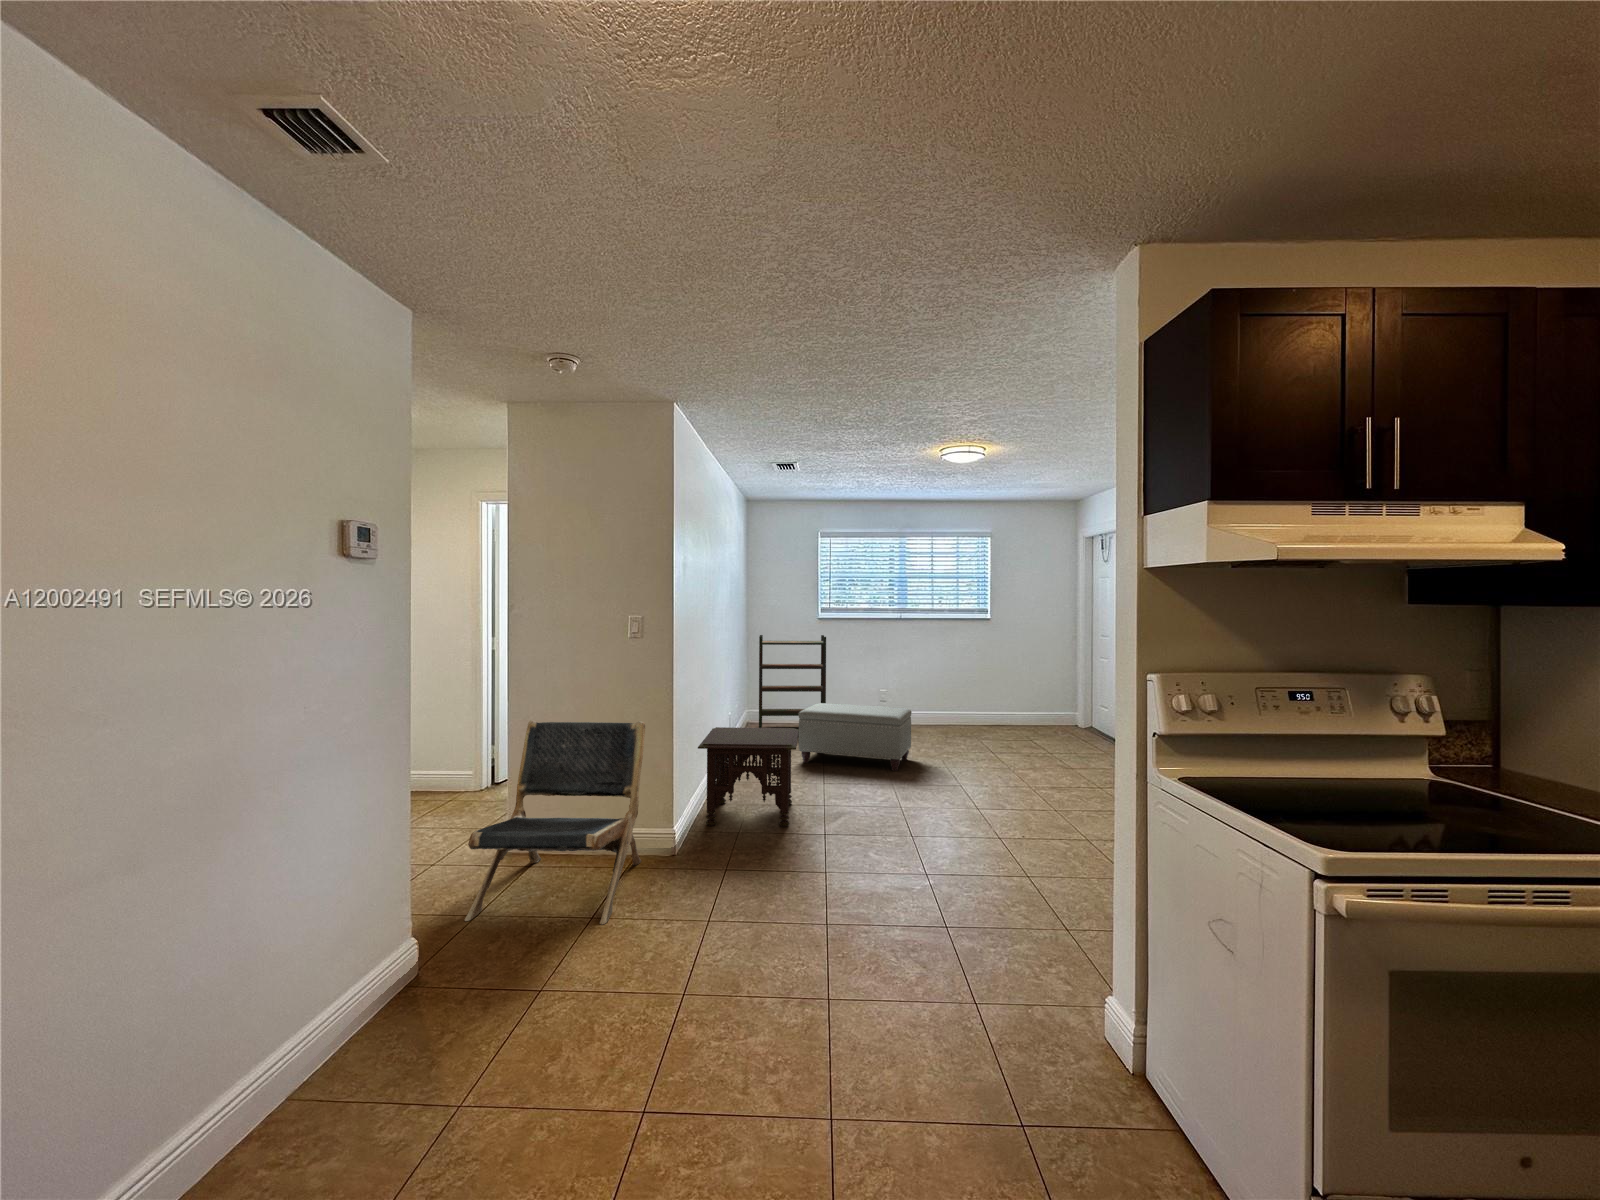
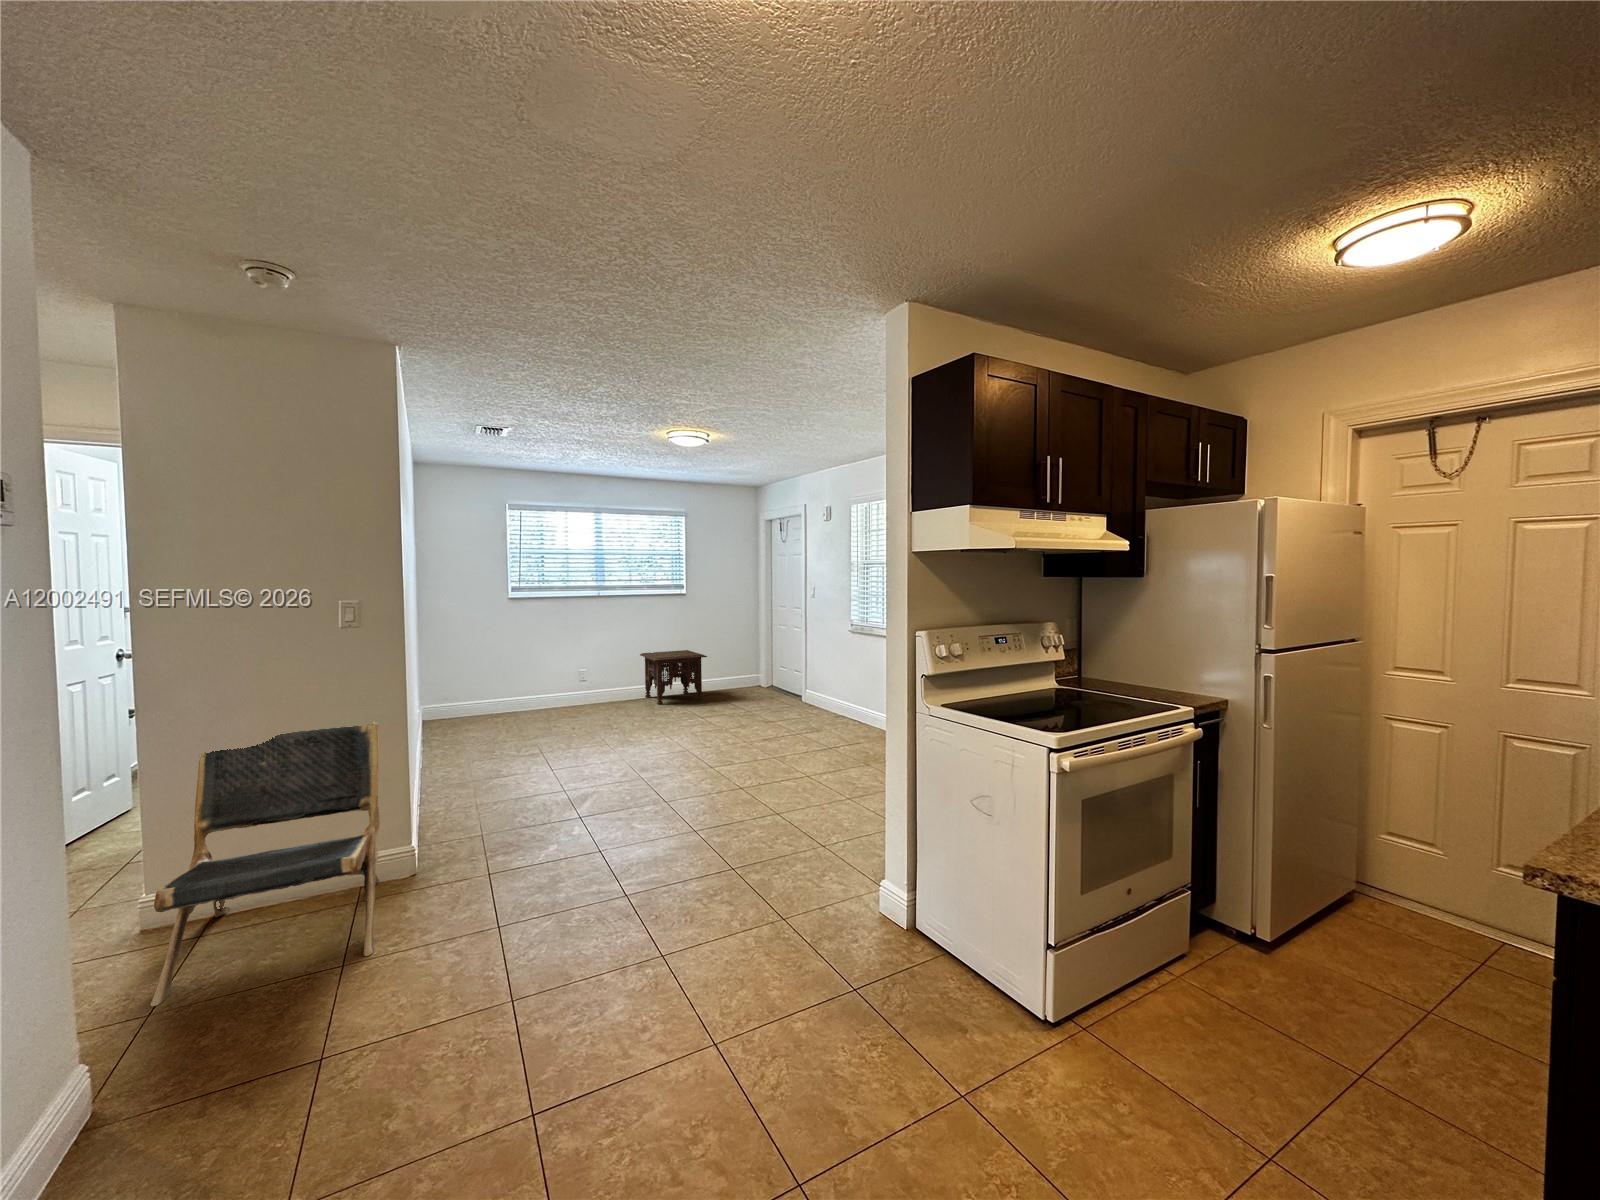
bookshelf: present [759,635,826,728] -> none [443,615,526,722]
ottoman: present [798,703,912,771] -> none [512,681,627,747]
side table: present [698,727,799,827] -> present [640,650,707,704]

